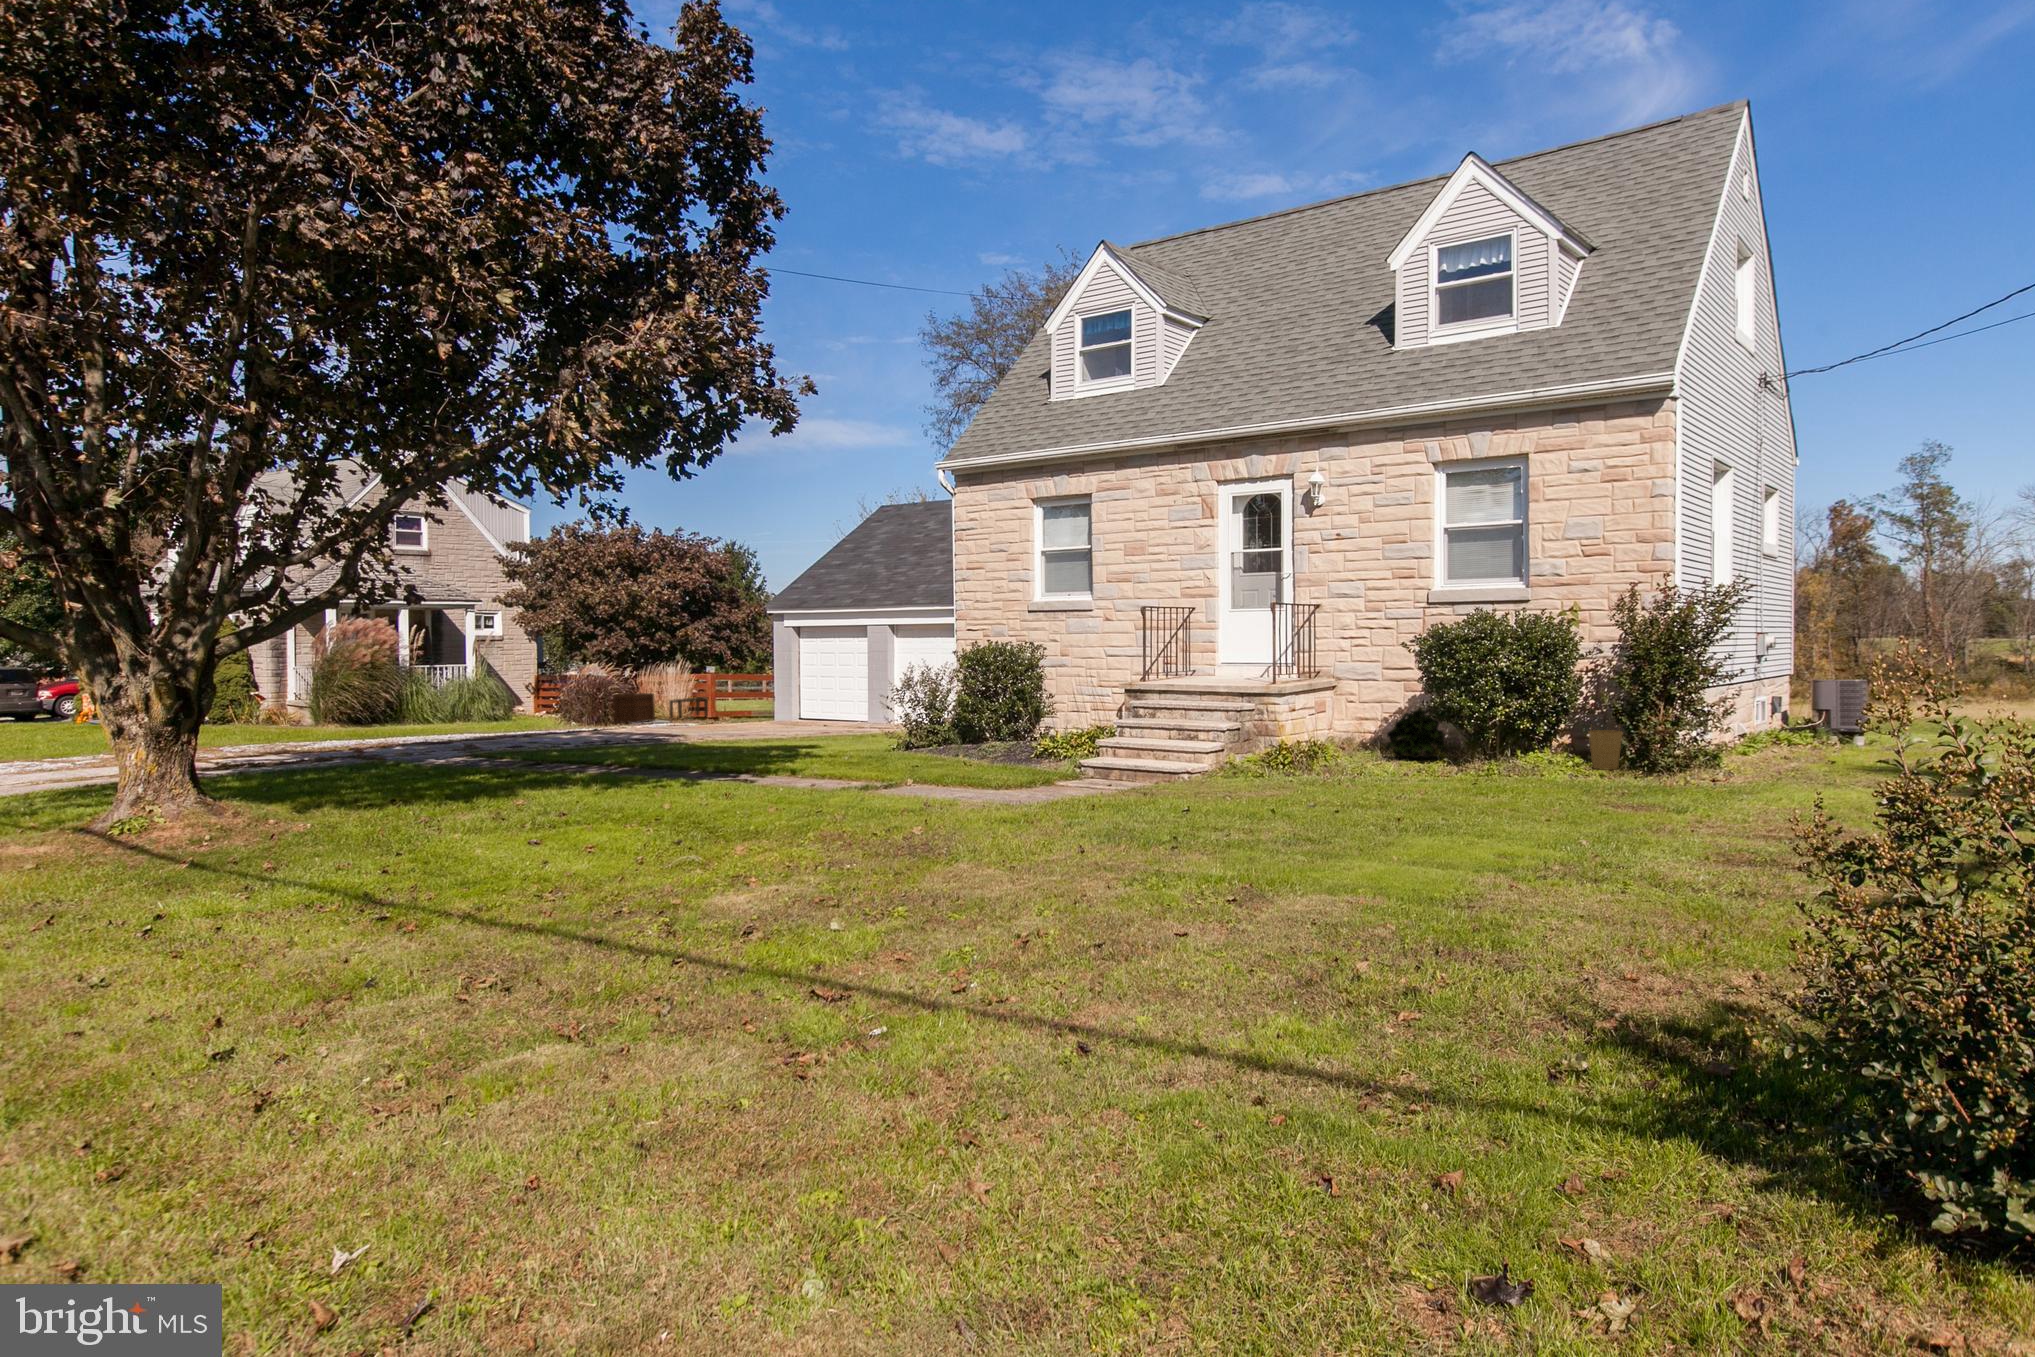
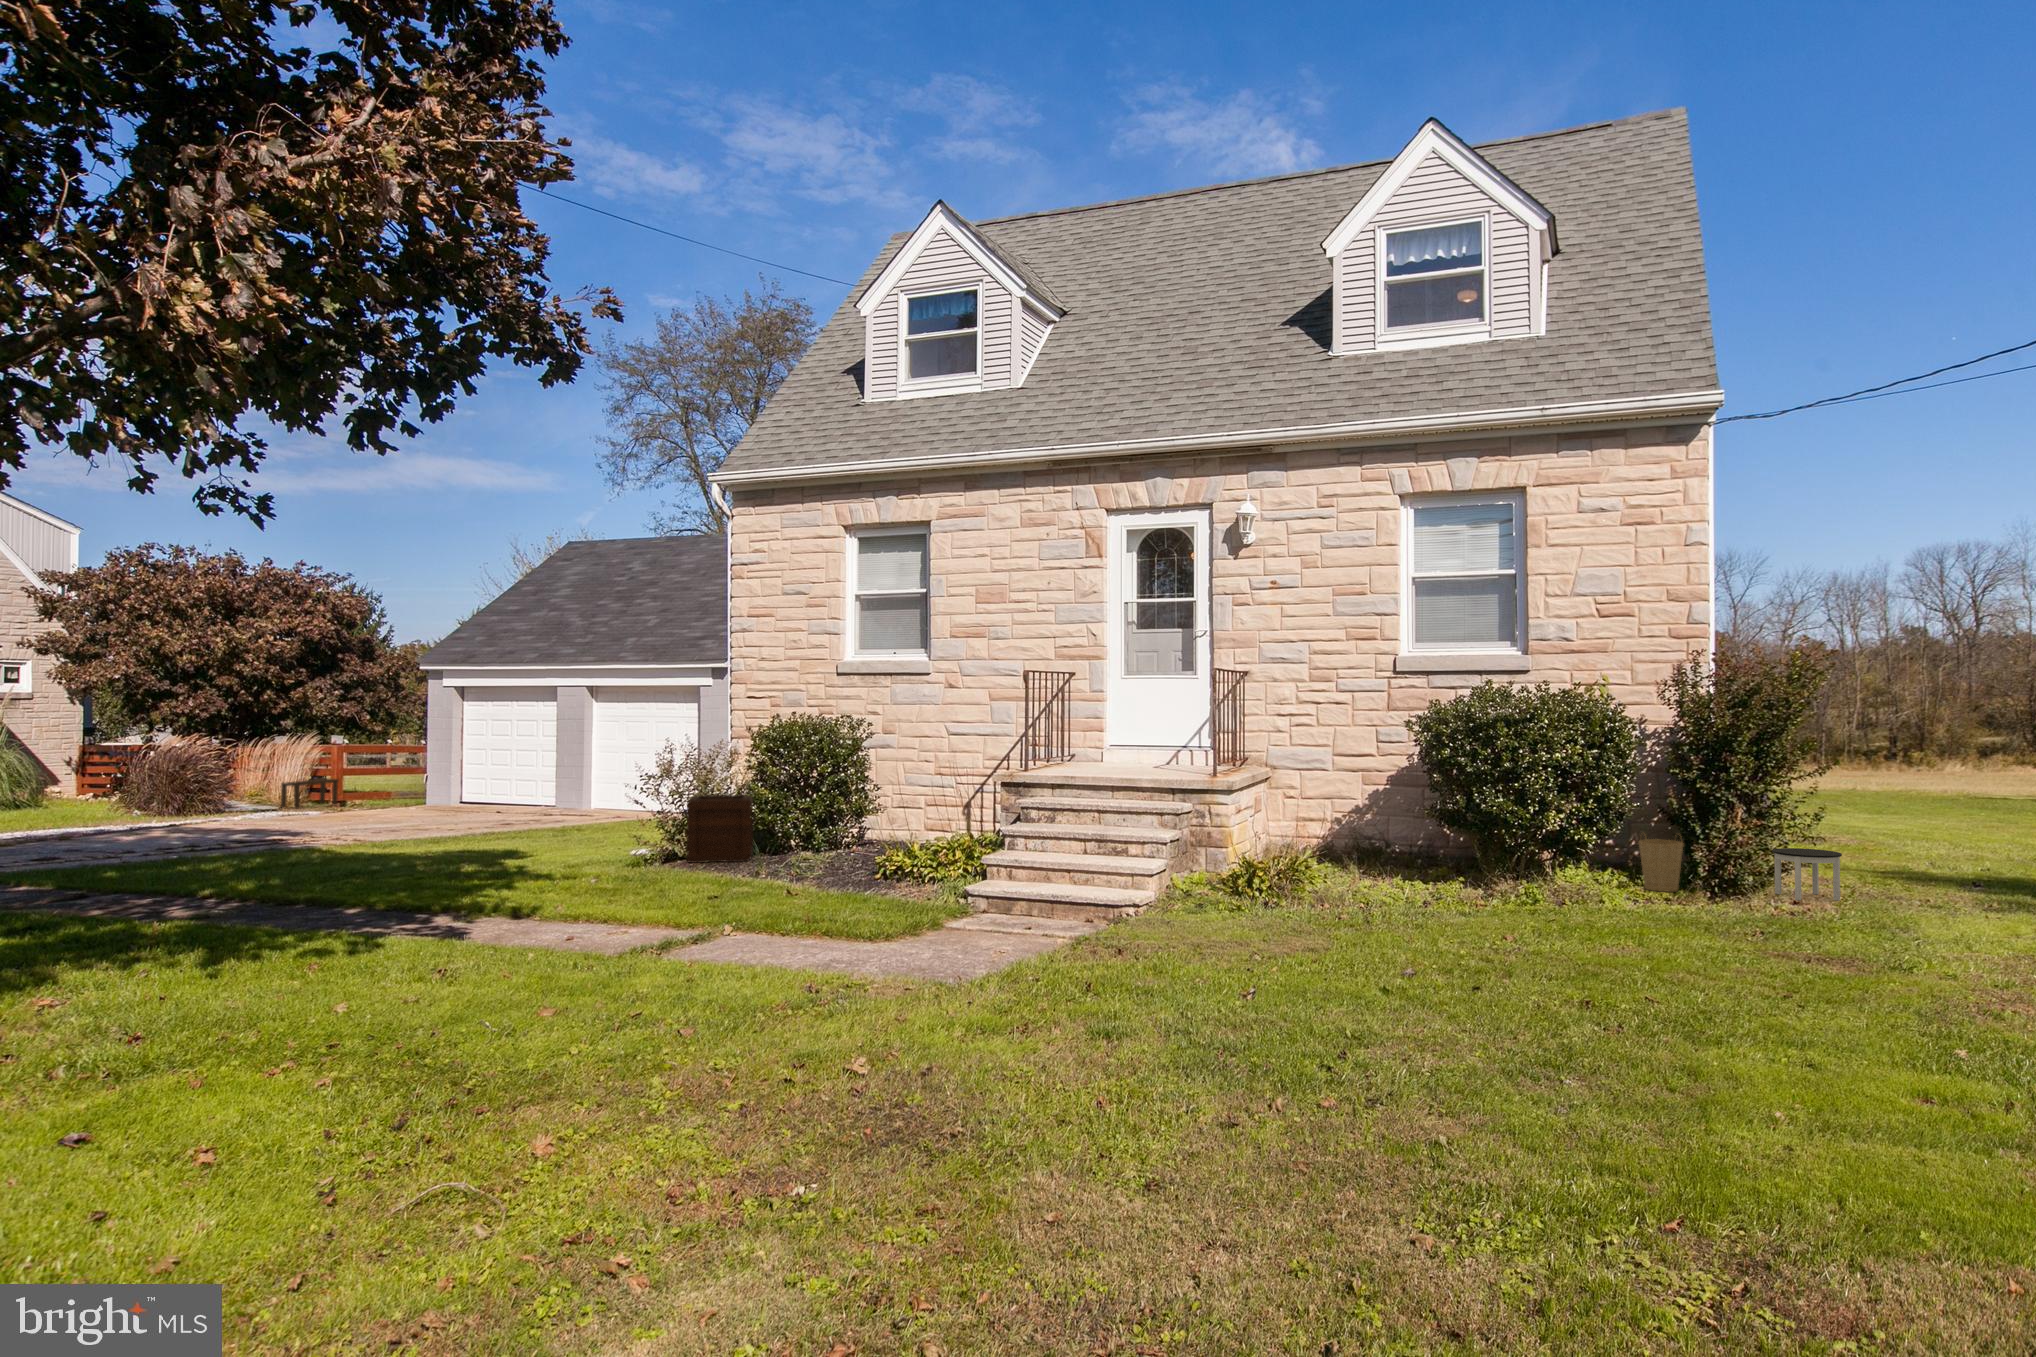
wooden crate: present [613,693,655,723] -> present [687,795,753,863]
potted plant: present [1386,709,1446,758] -> none [1352,810,1433,876]
round table: none [1687,736,1739,776] -> present [1772,848,1842,901]

